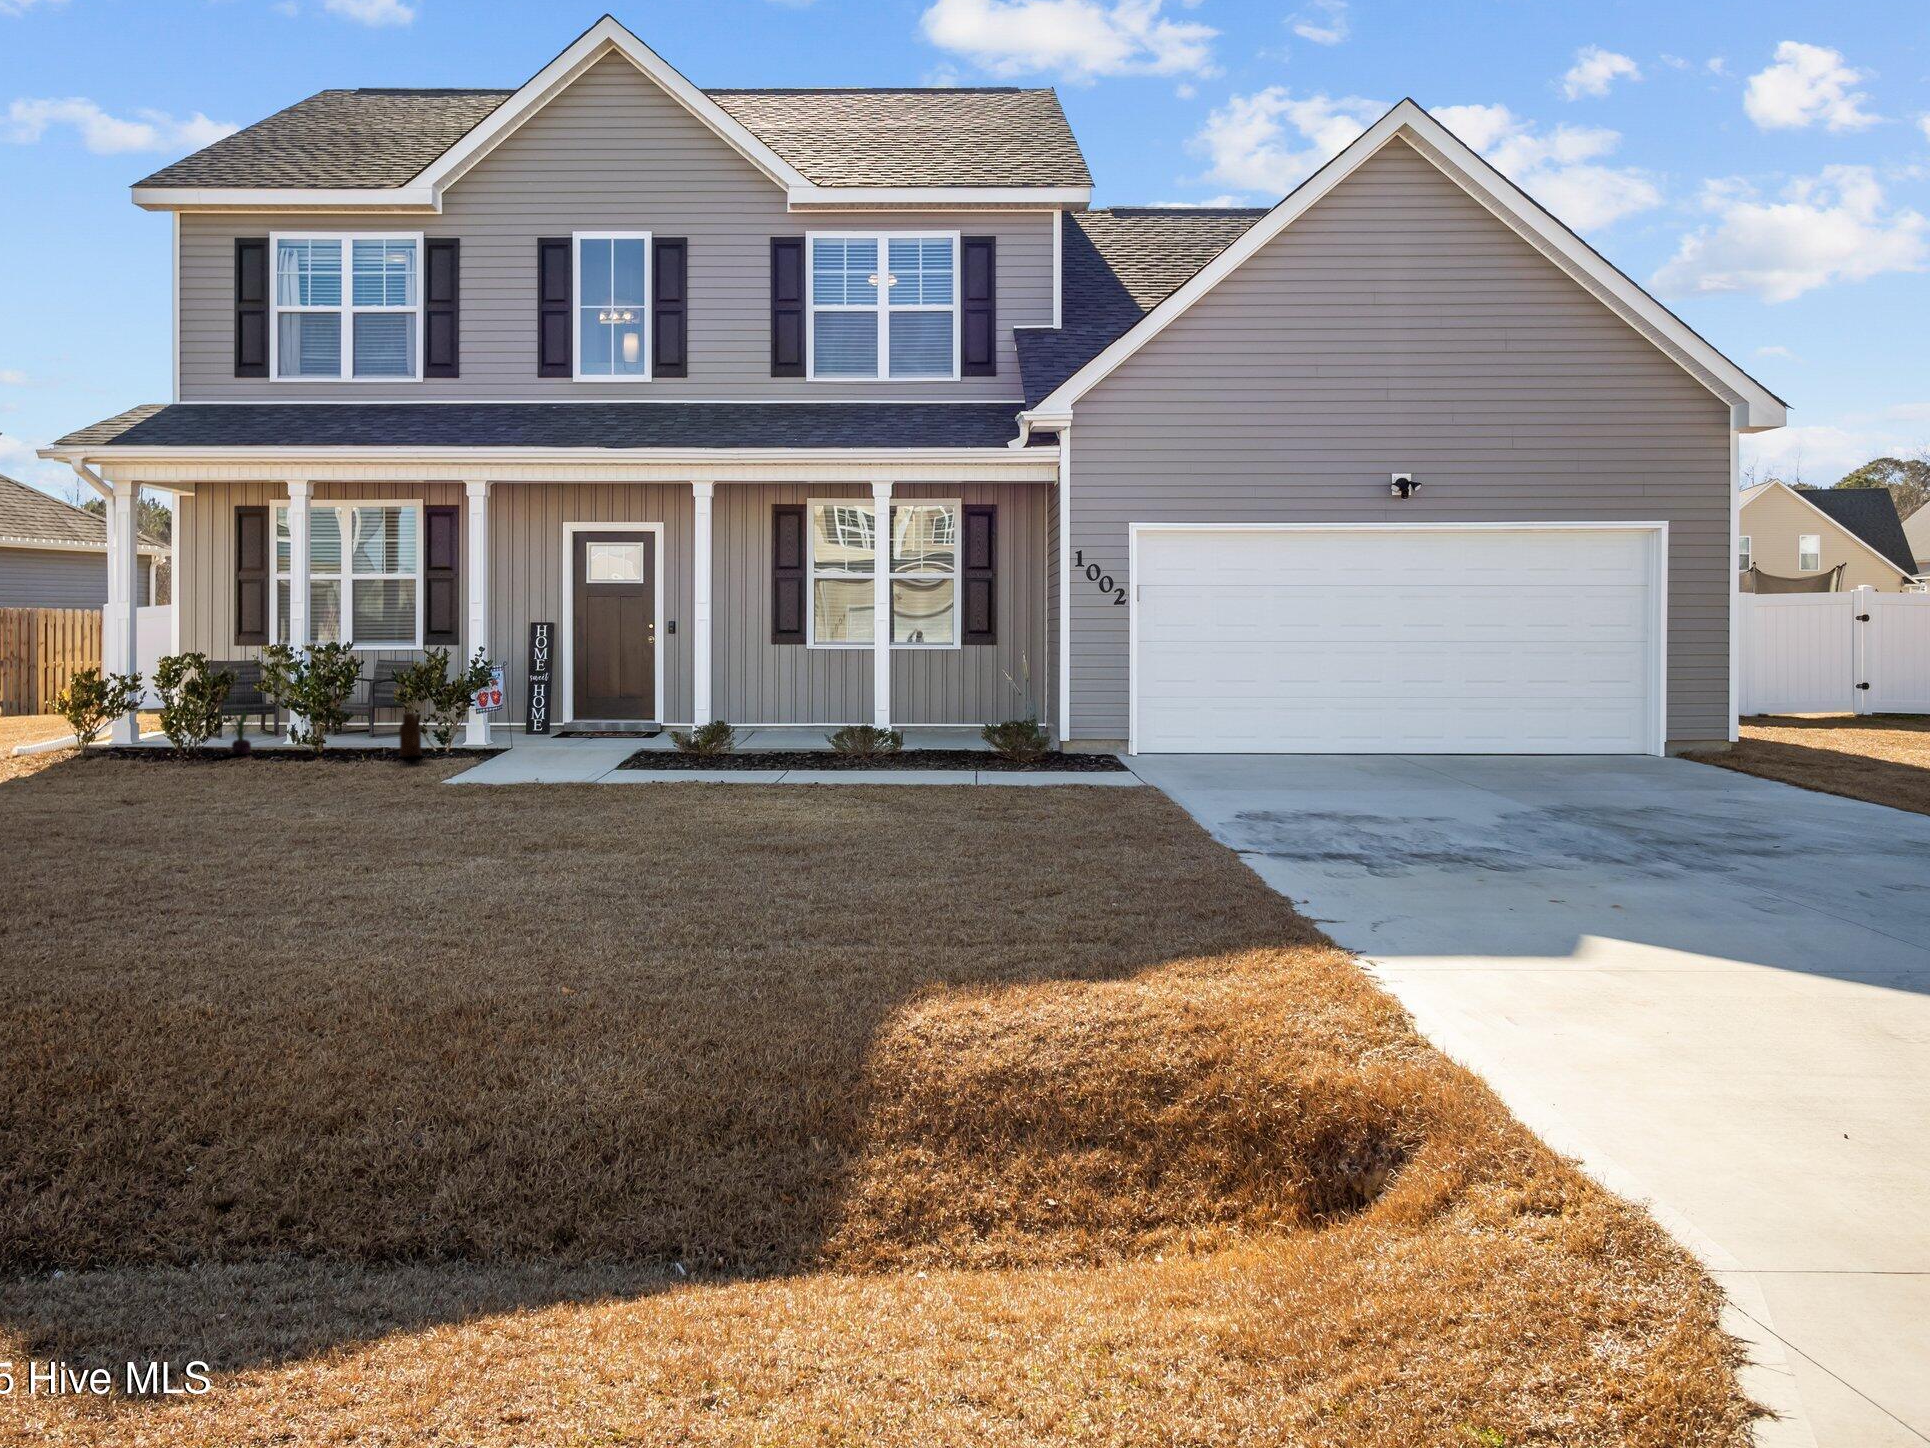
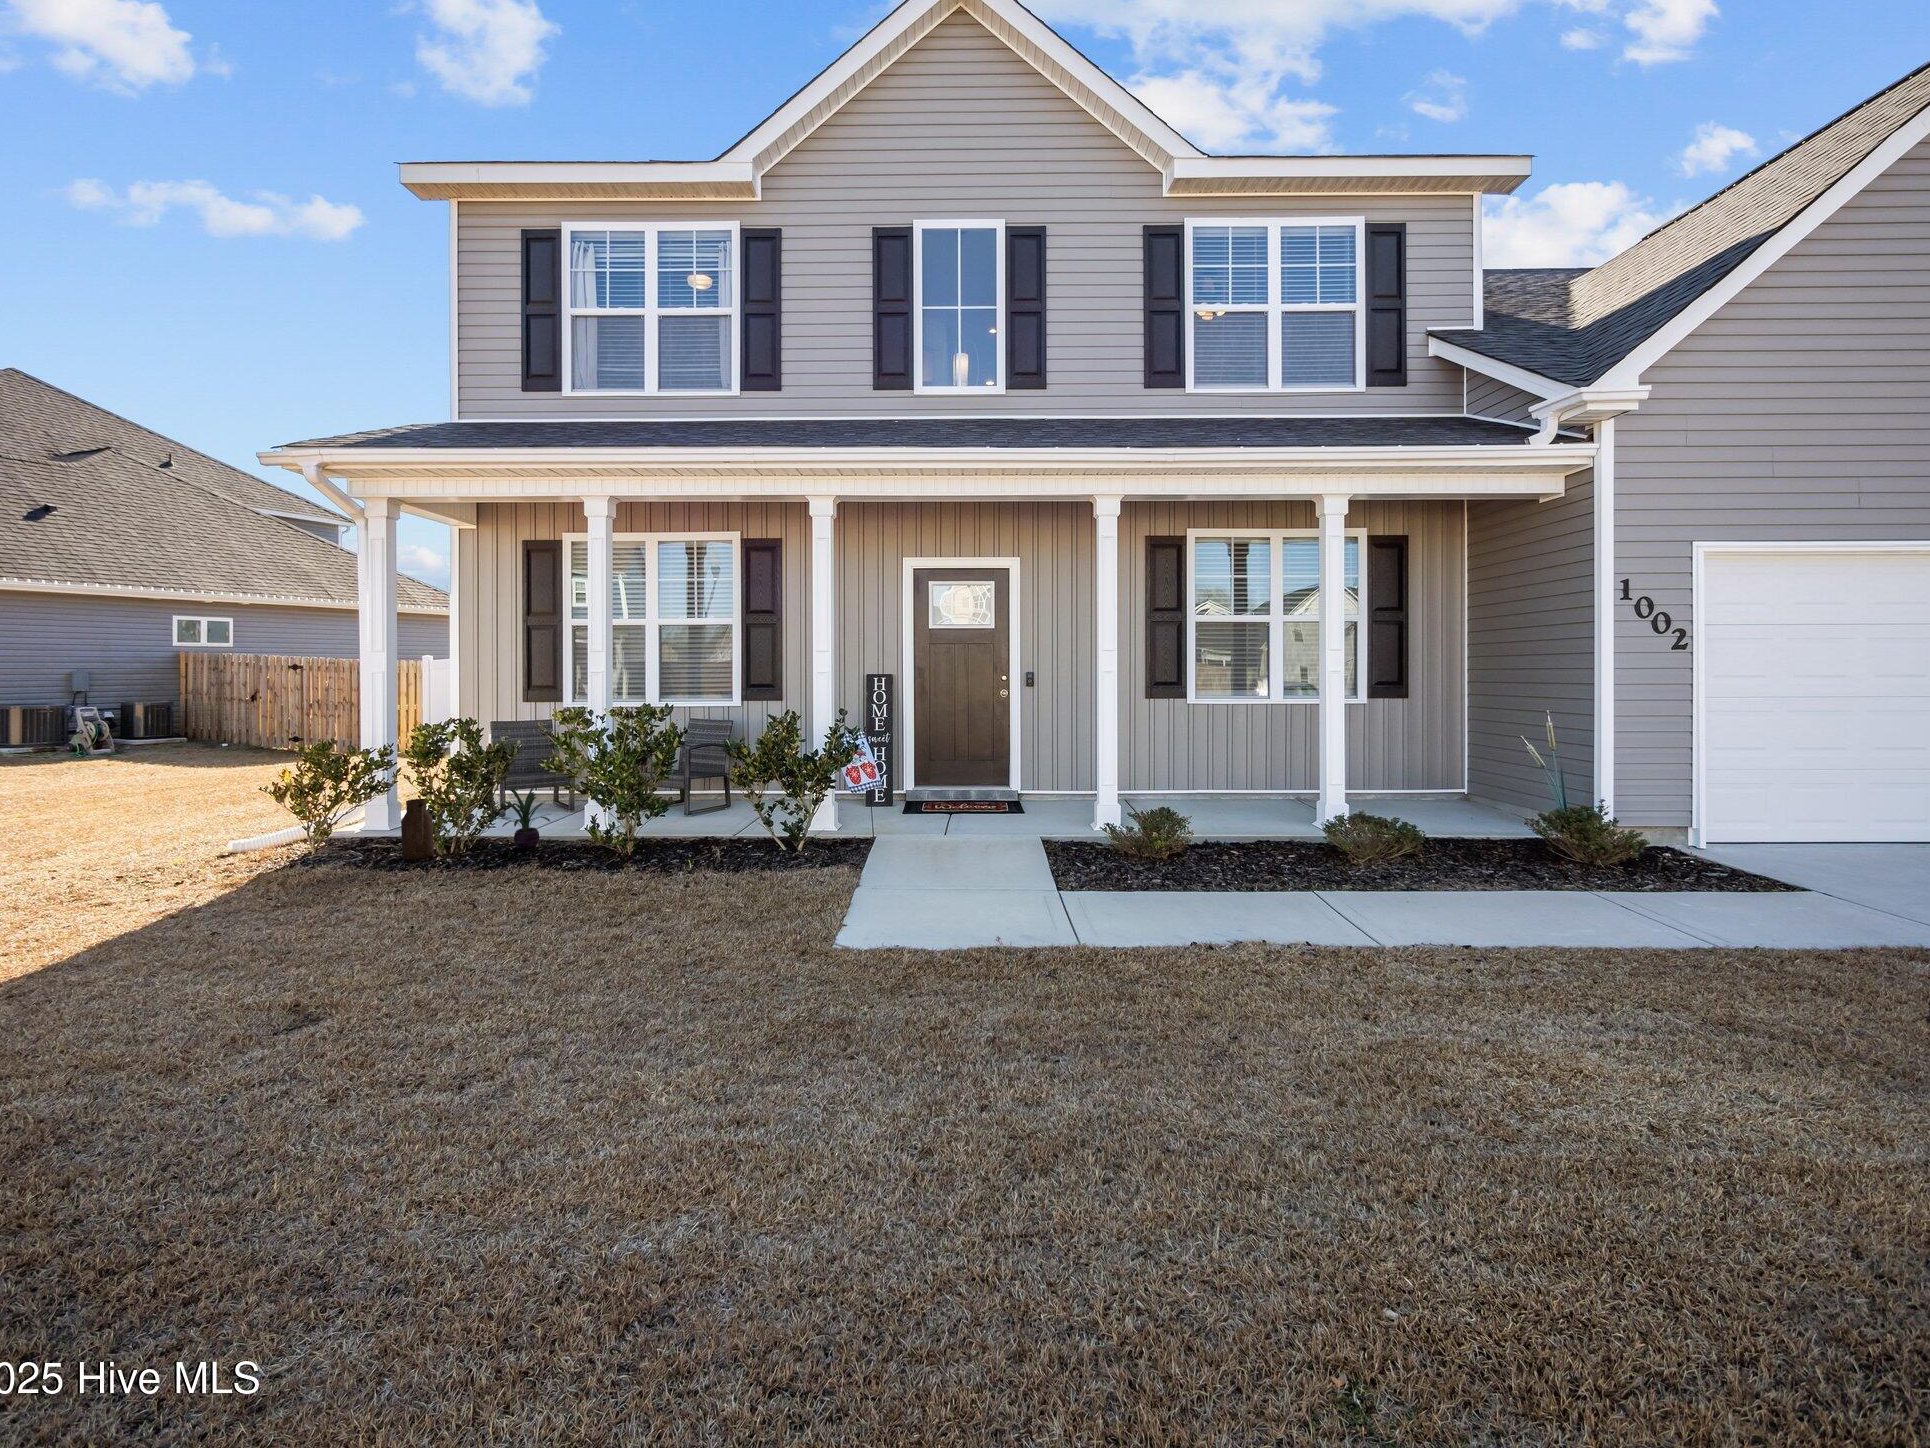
watering can: present [399,713,422,757] -> present [401,799,434,860]

